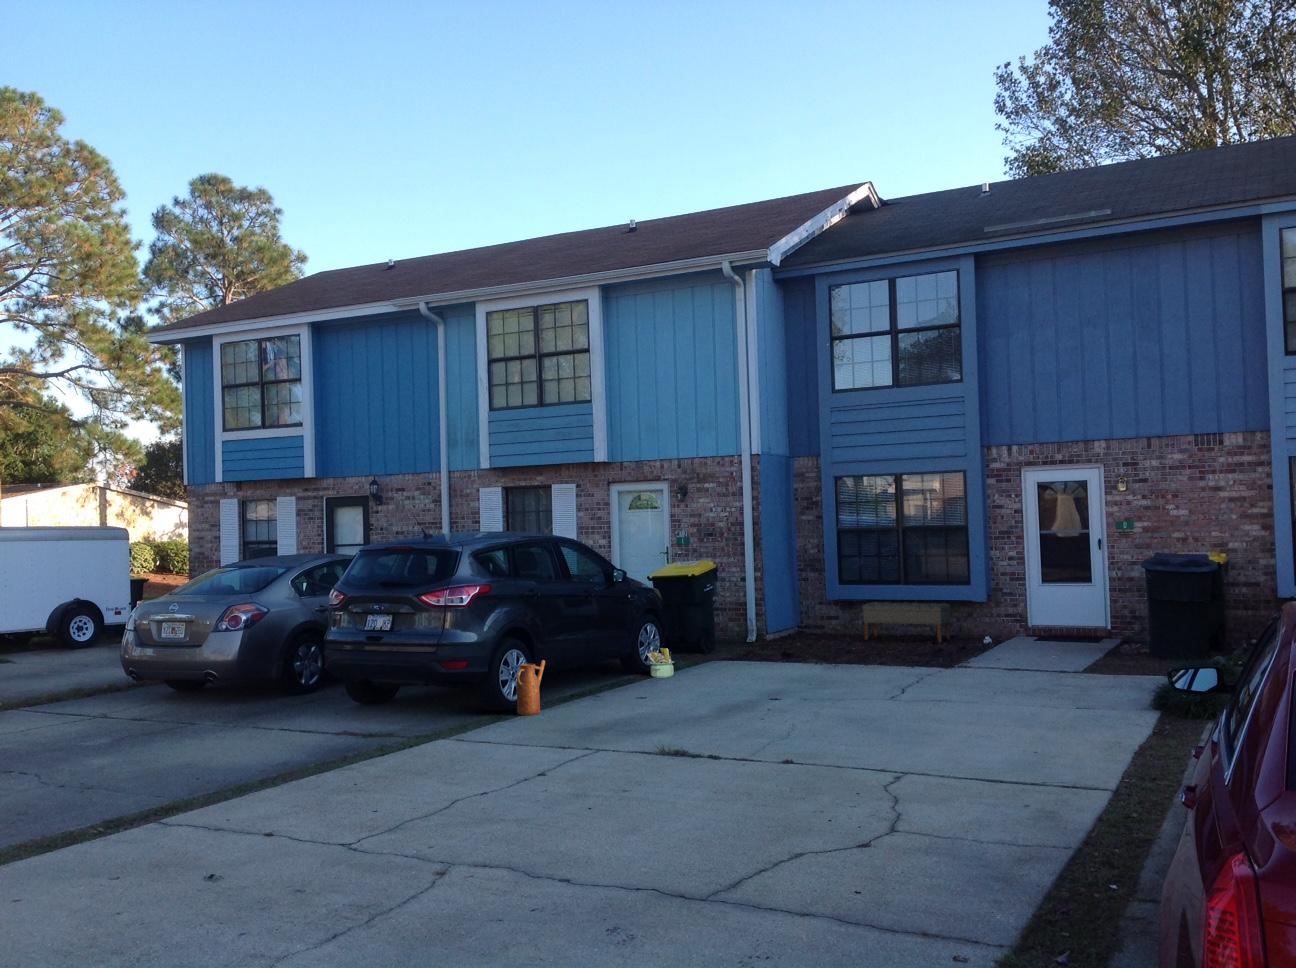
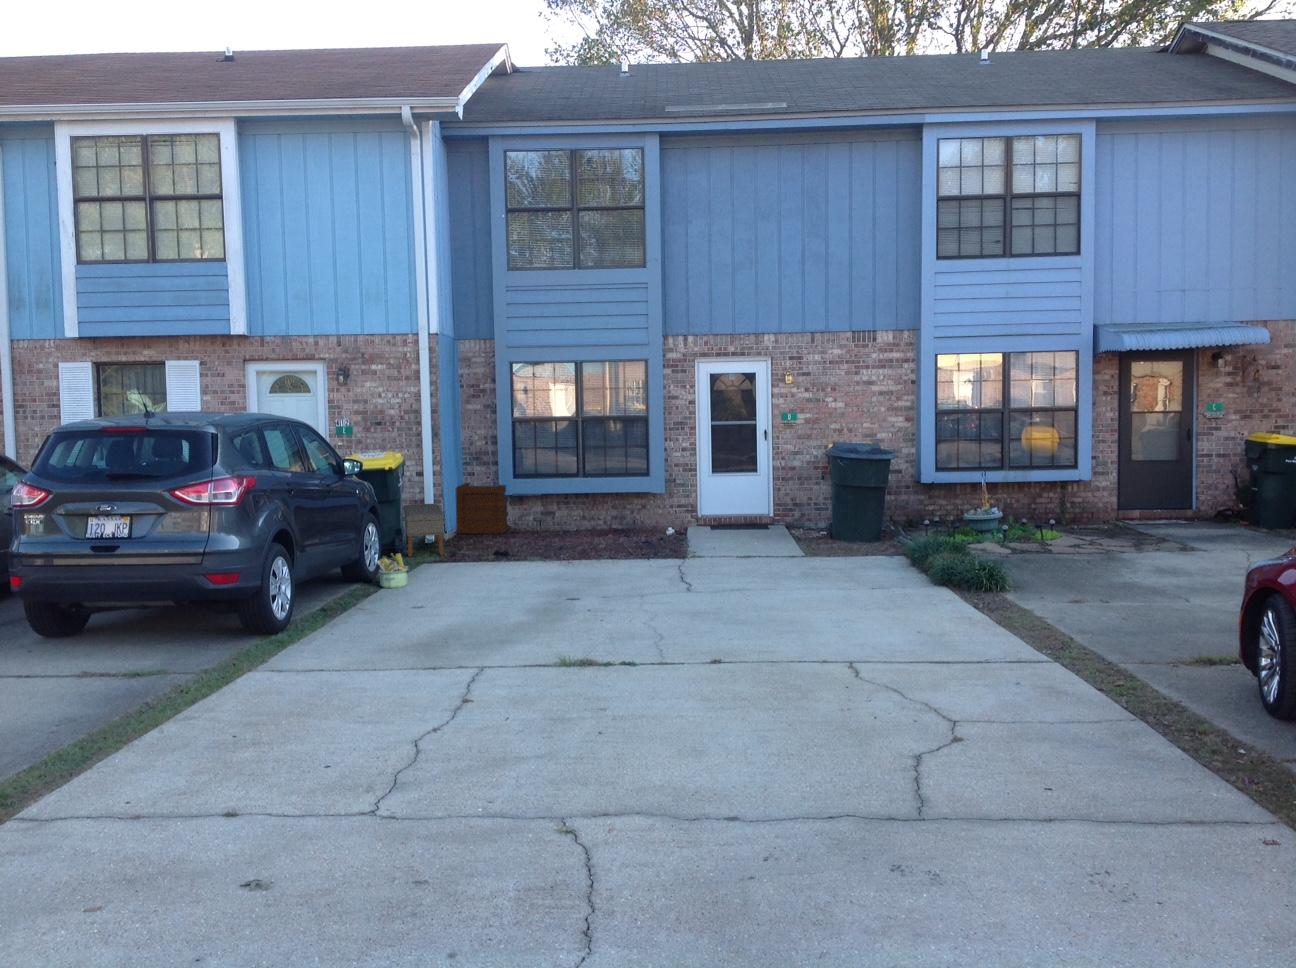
wooden crate: none [781,591,842,641] -> present [456,483,511,534]
bench: present [862,602,950,642] -> present [404,504,444,557]
watering can: present [517,660,545,715] -> none [284,581,317,654]

